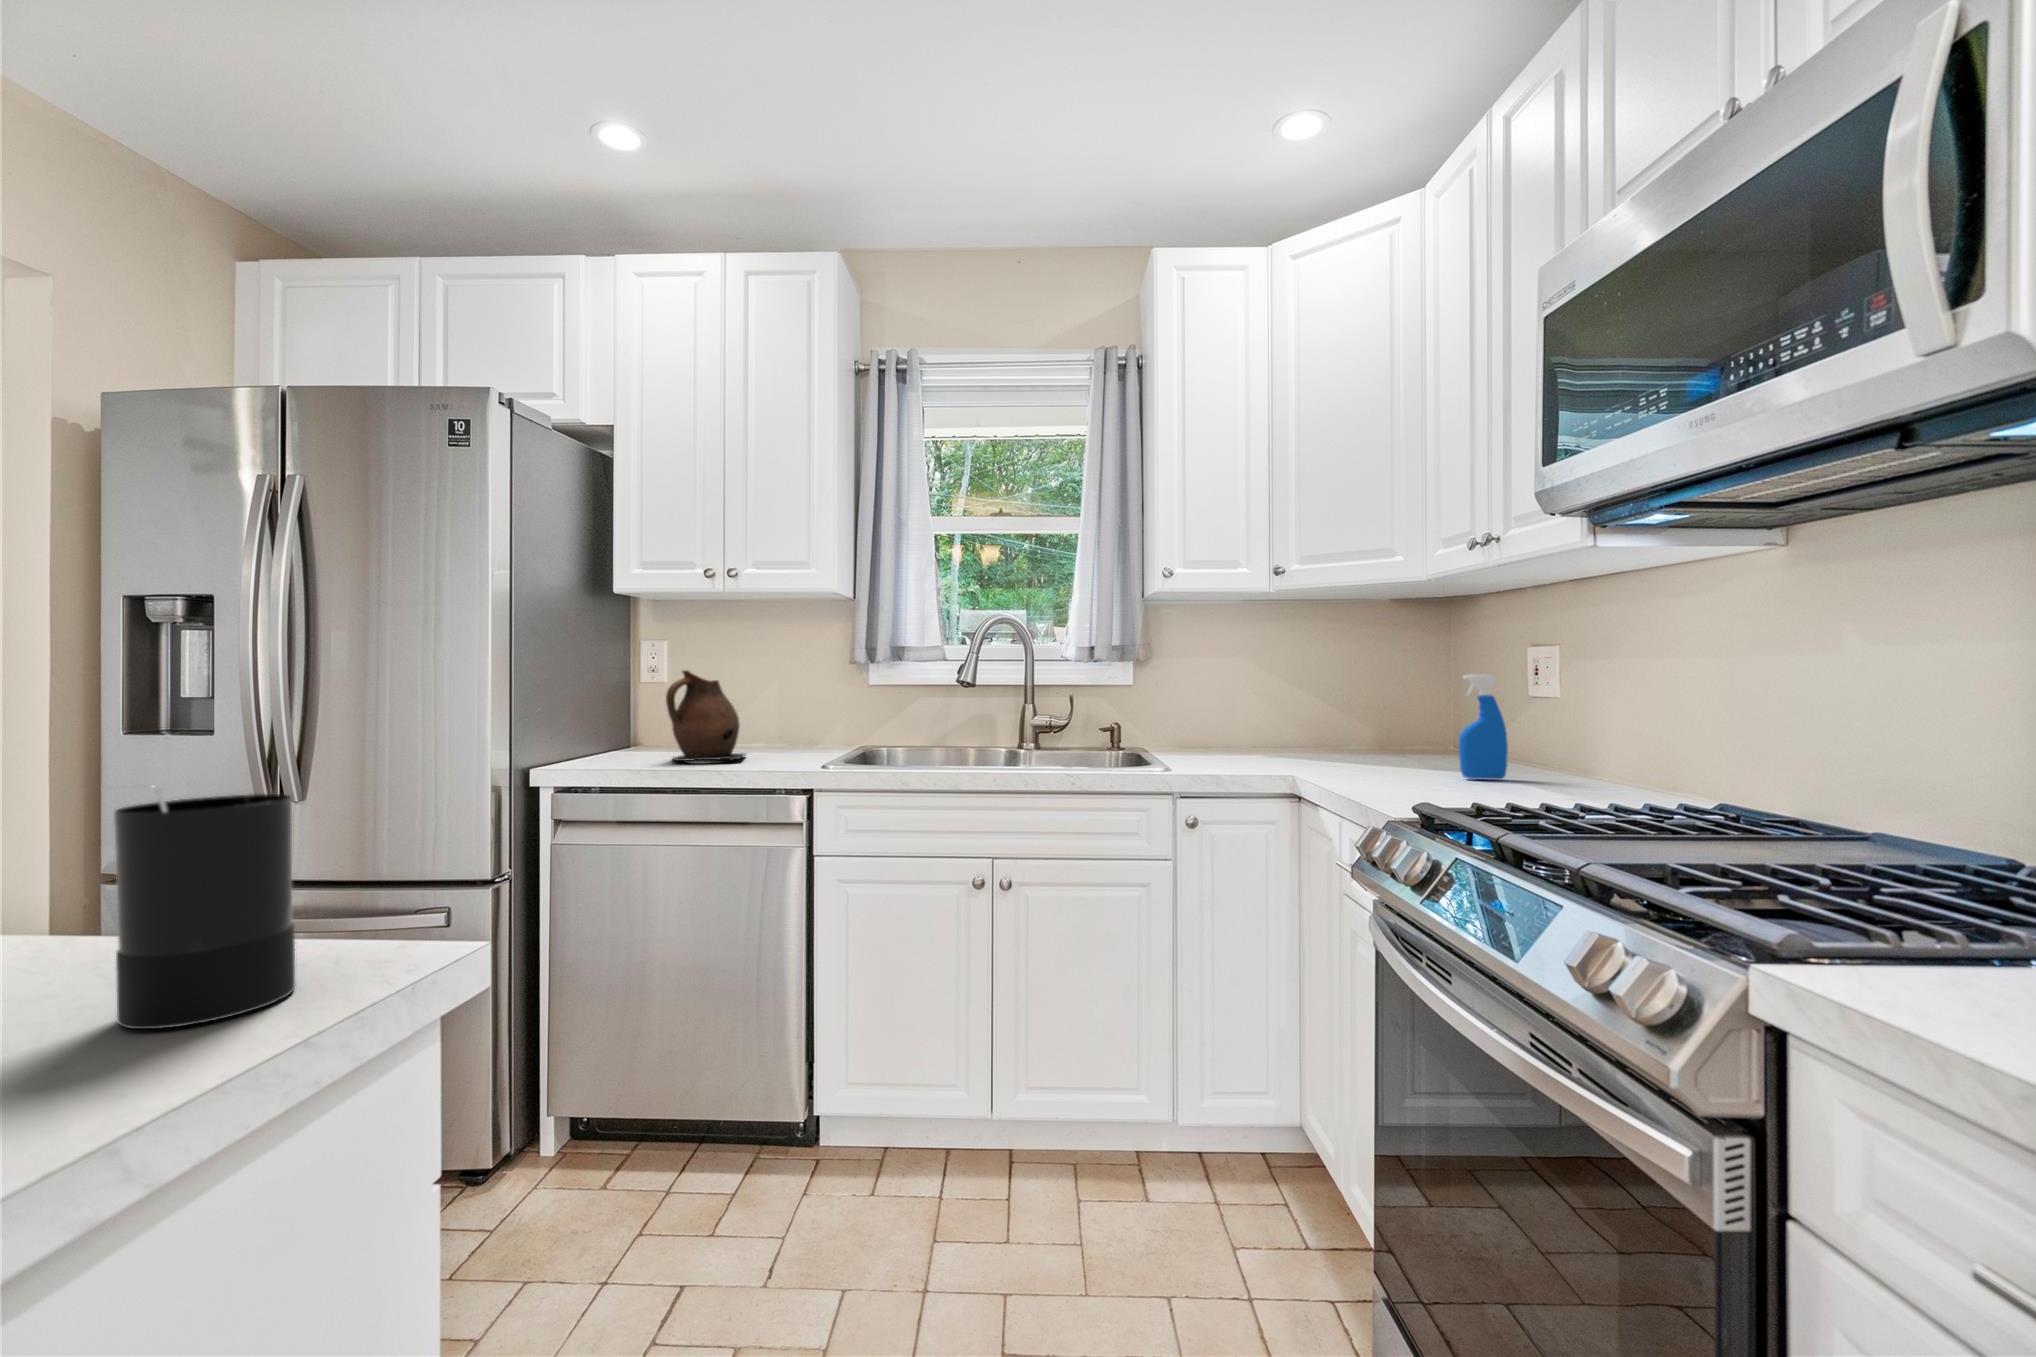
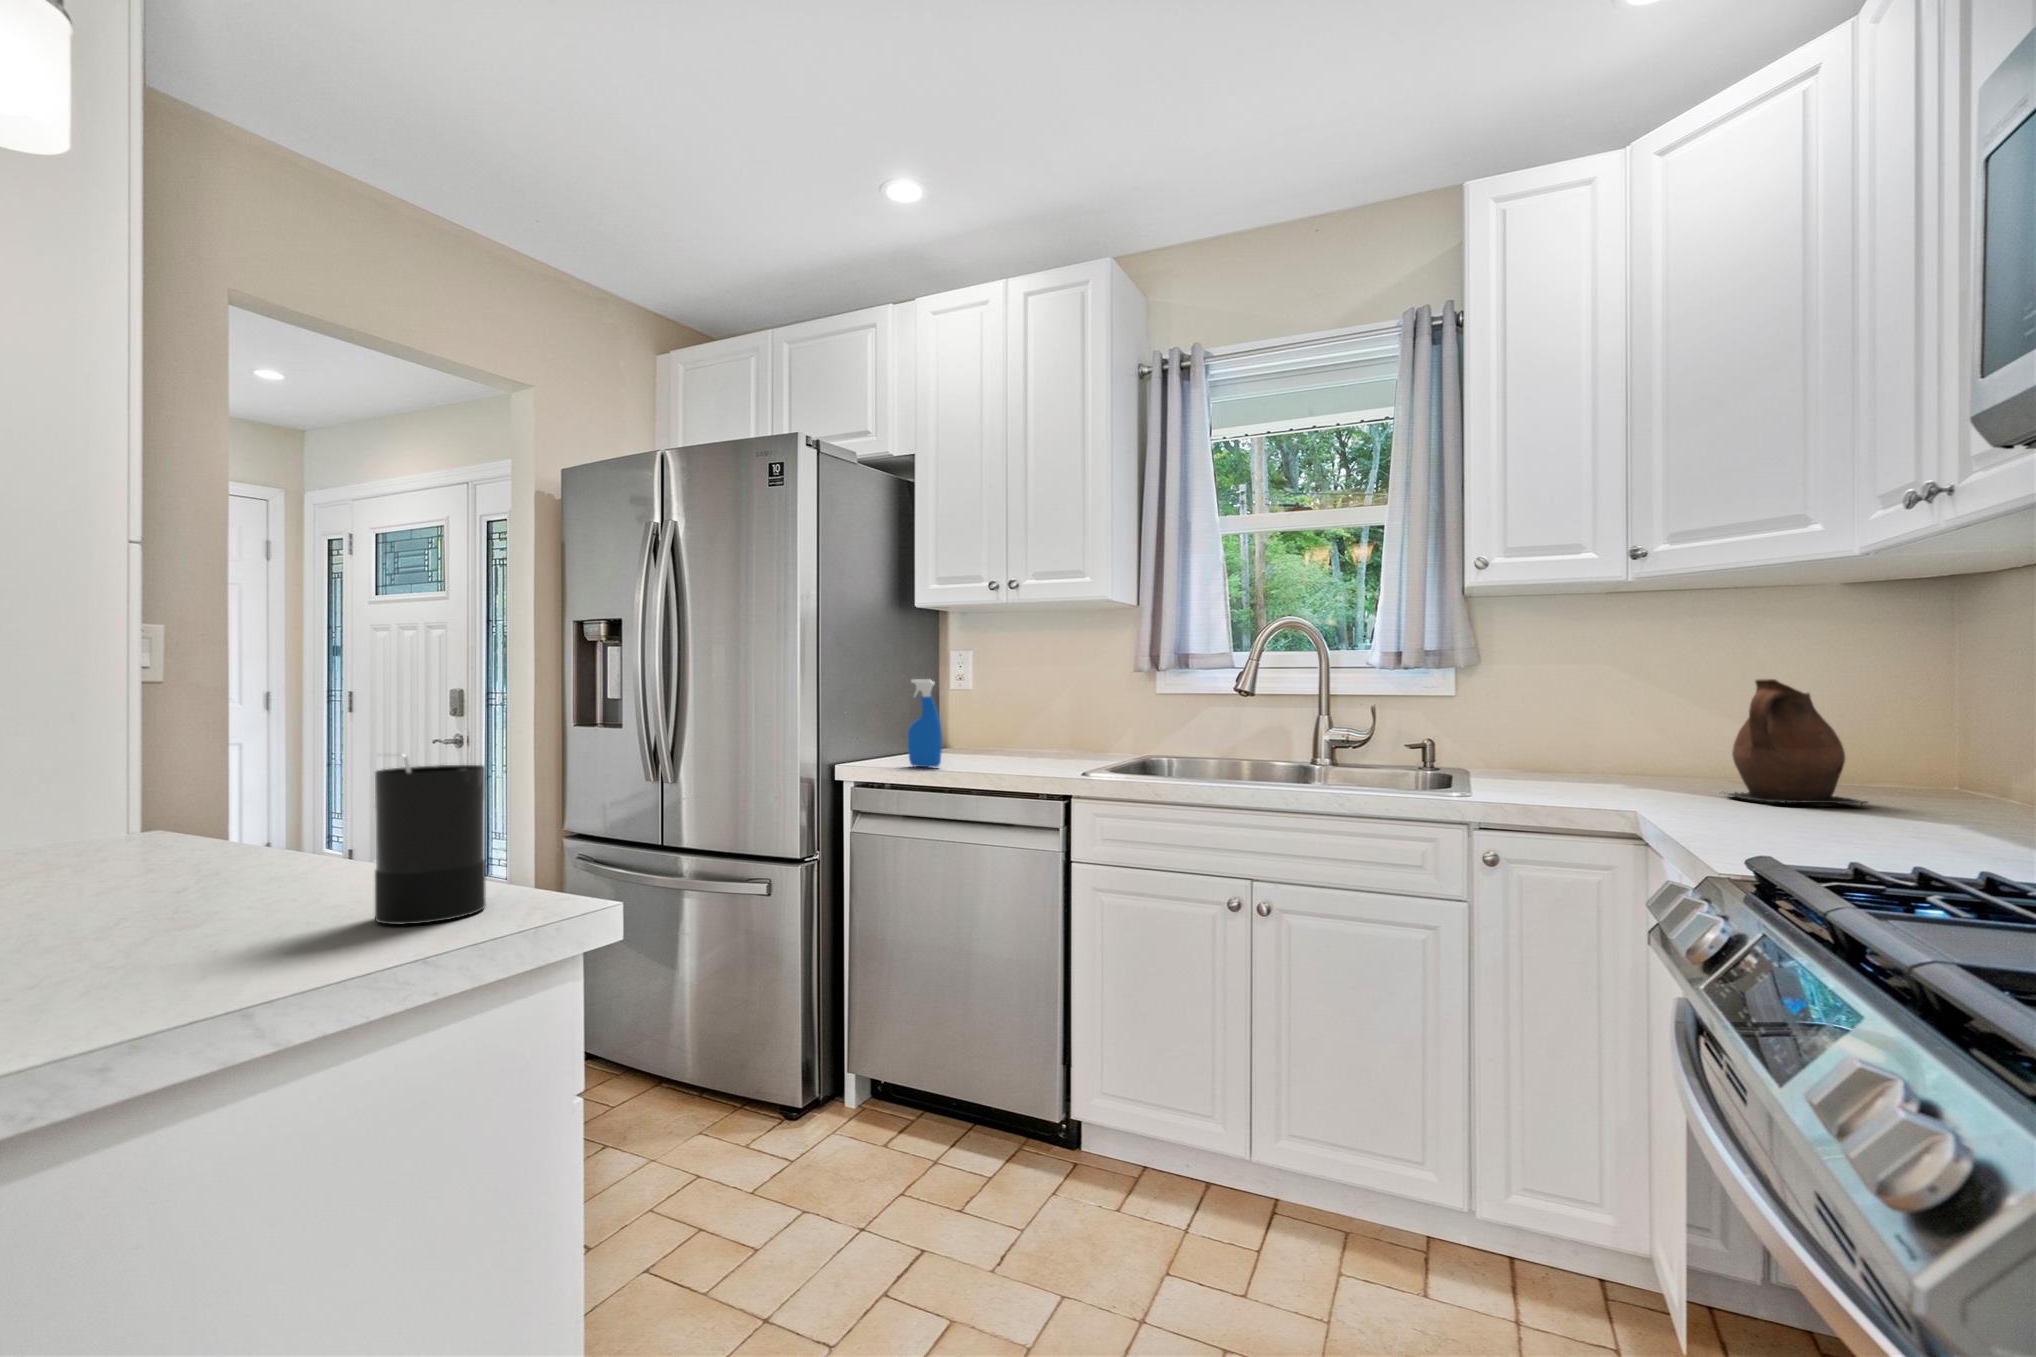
ceramic pitcher: present [666,670,746,761] -> present [1728,679,1867,805]
spray bottle: present [1459,674,1508,780] -> present [908,679,942,767]

